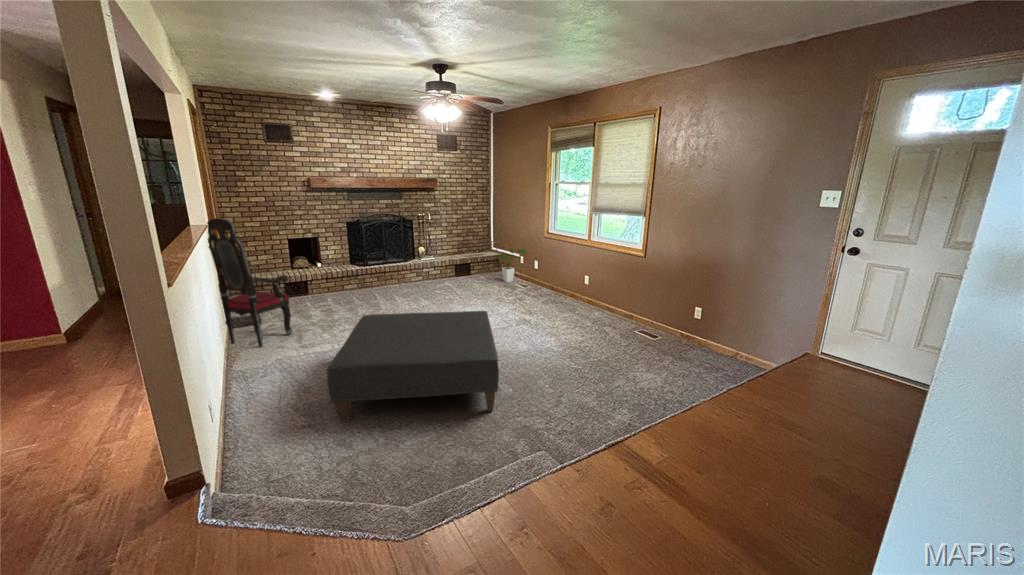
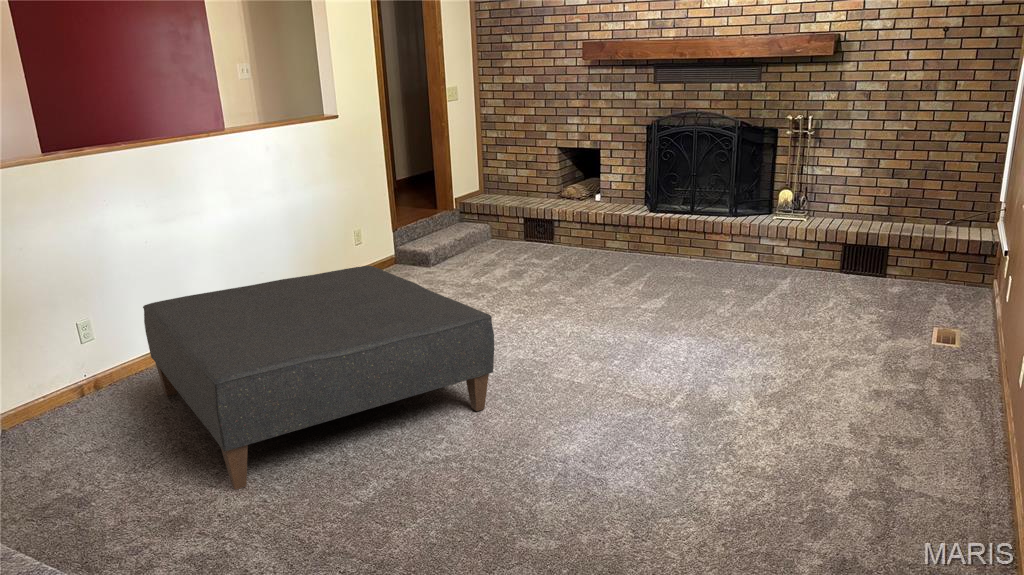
armchair: present [207,218,292,347] -> none [323,94,408,286]
house plant: present [496,248,527,282] -> none [908,215,1008,317]

